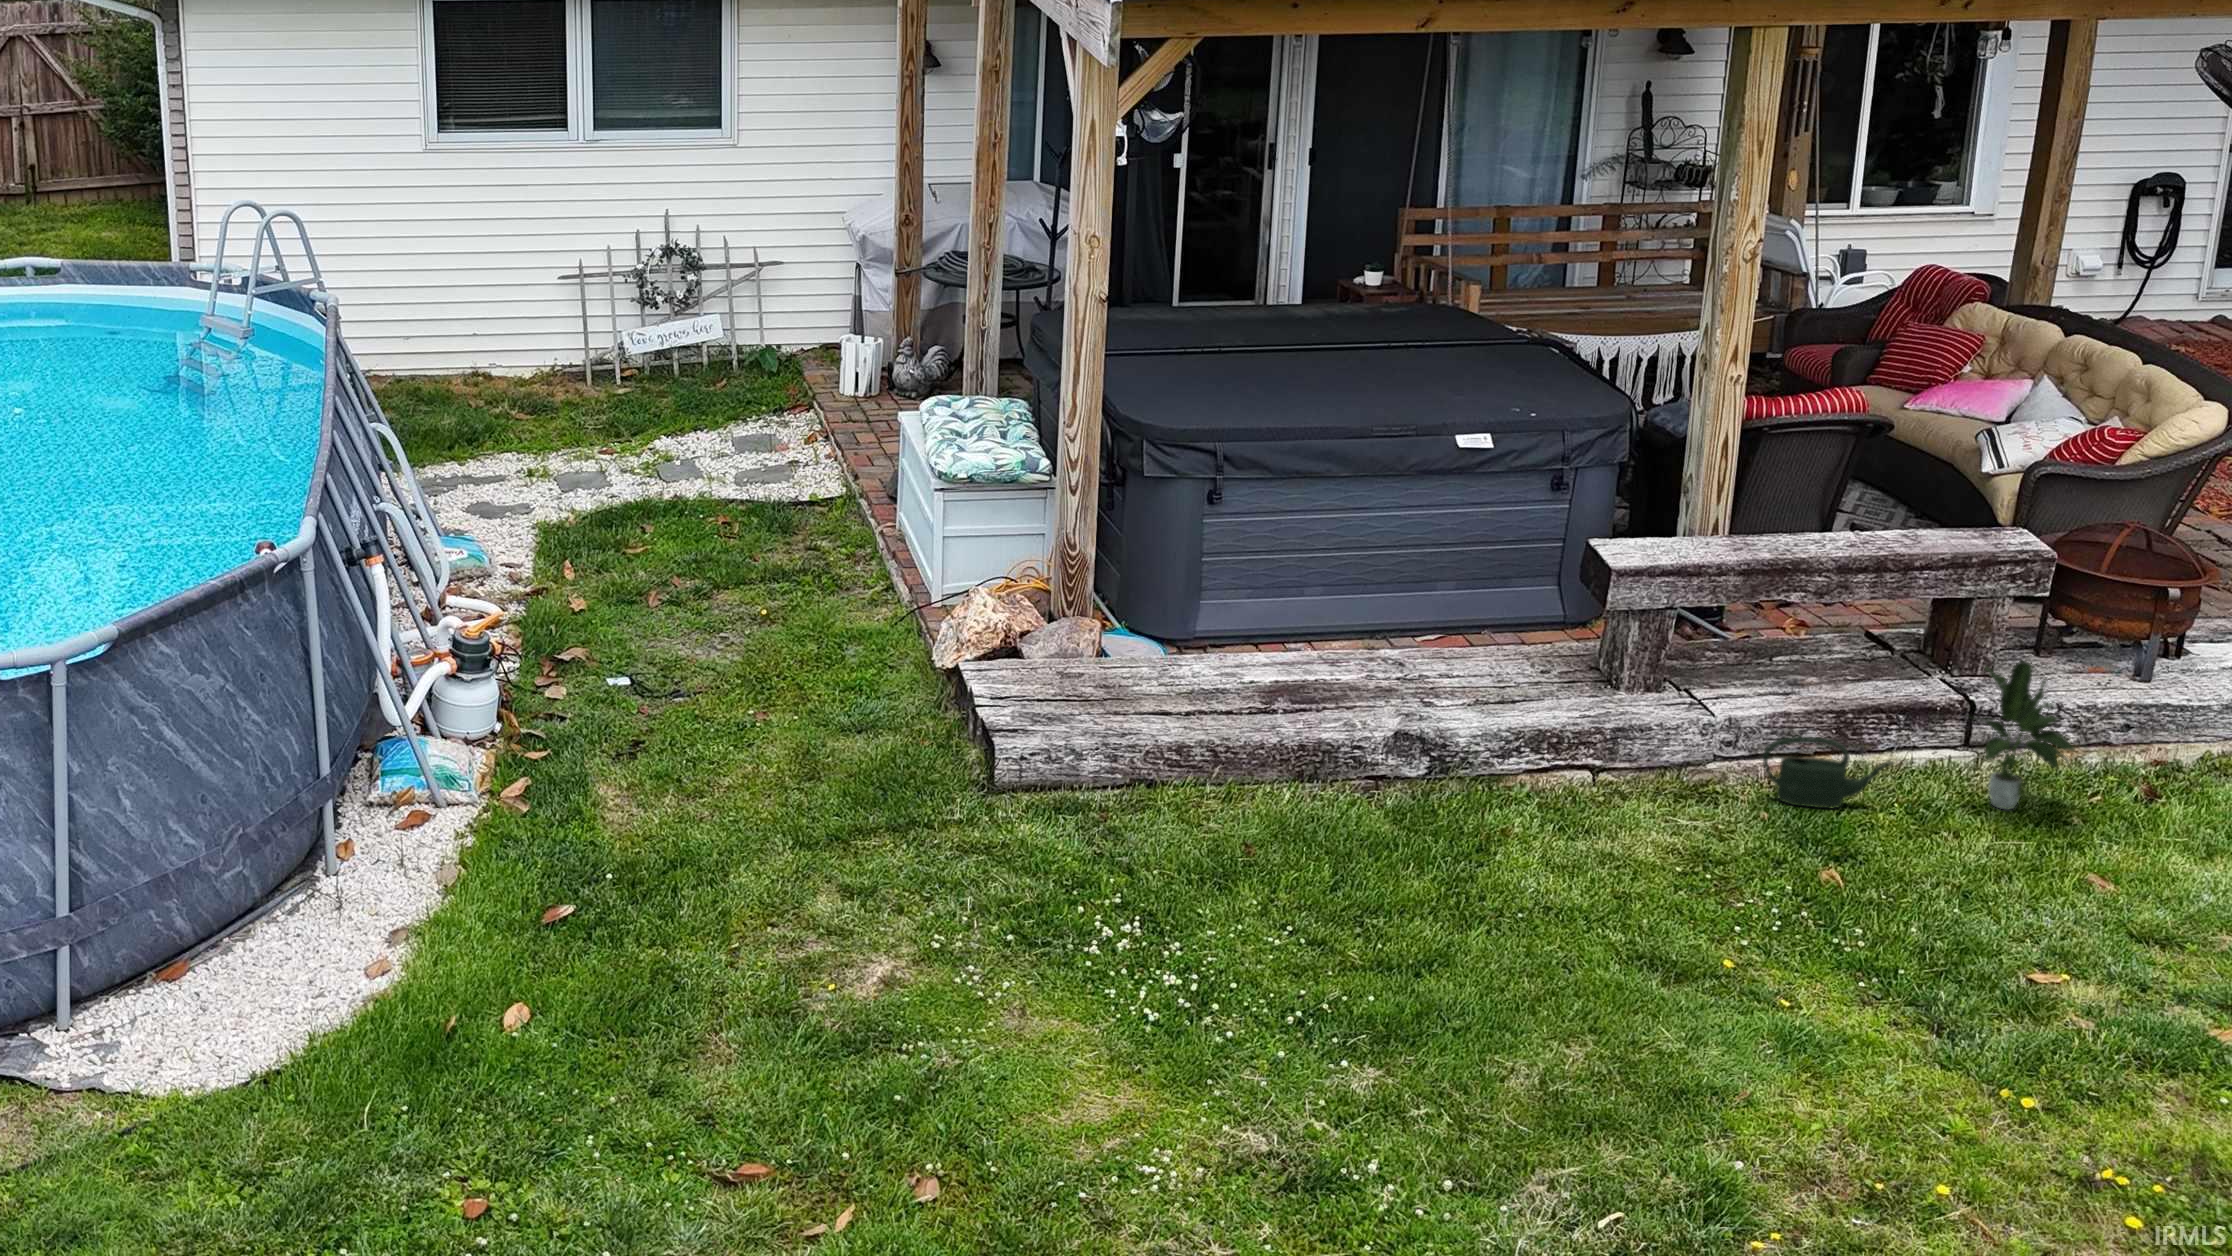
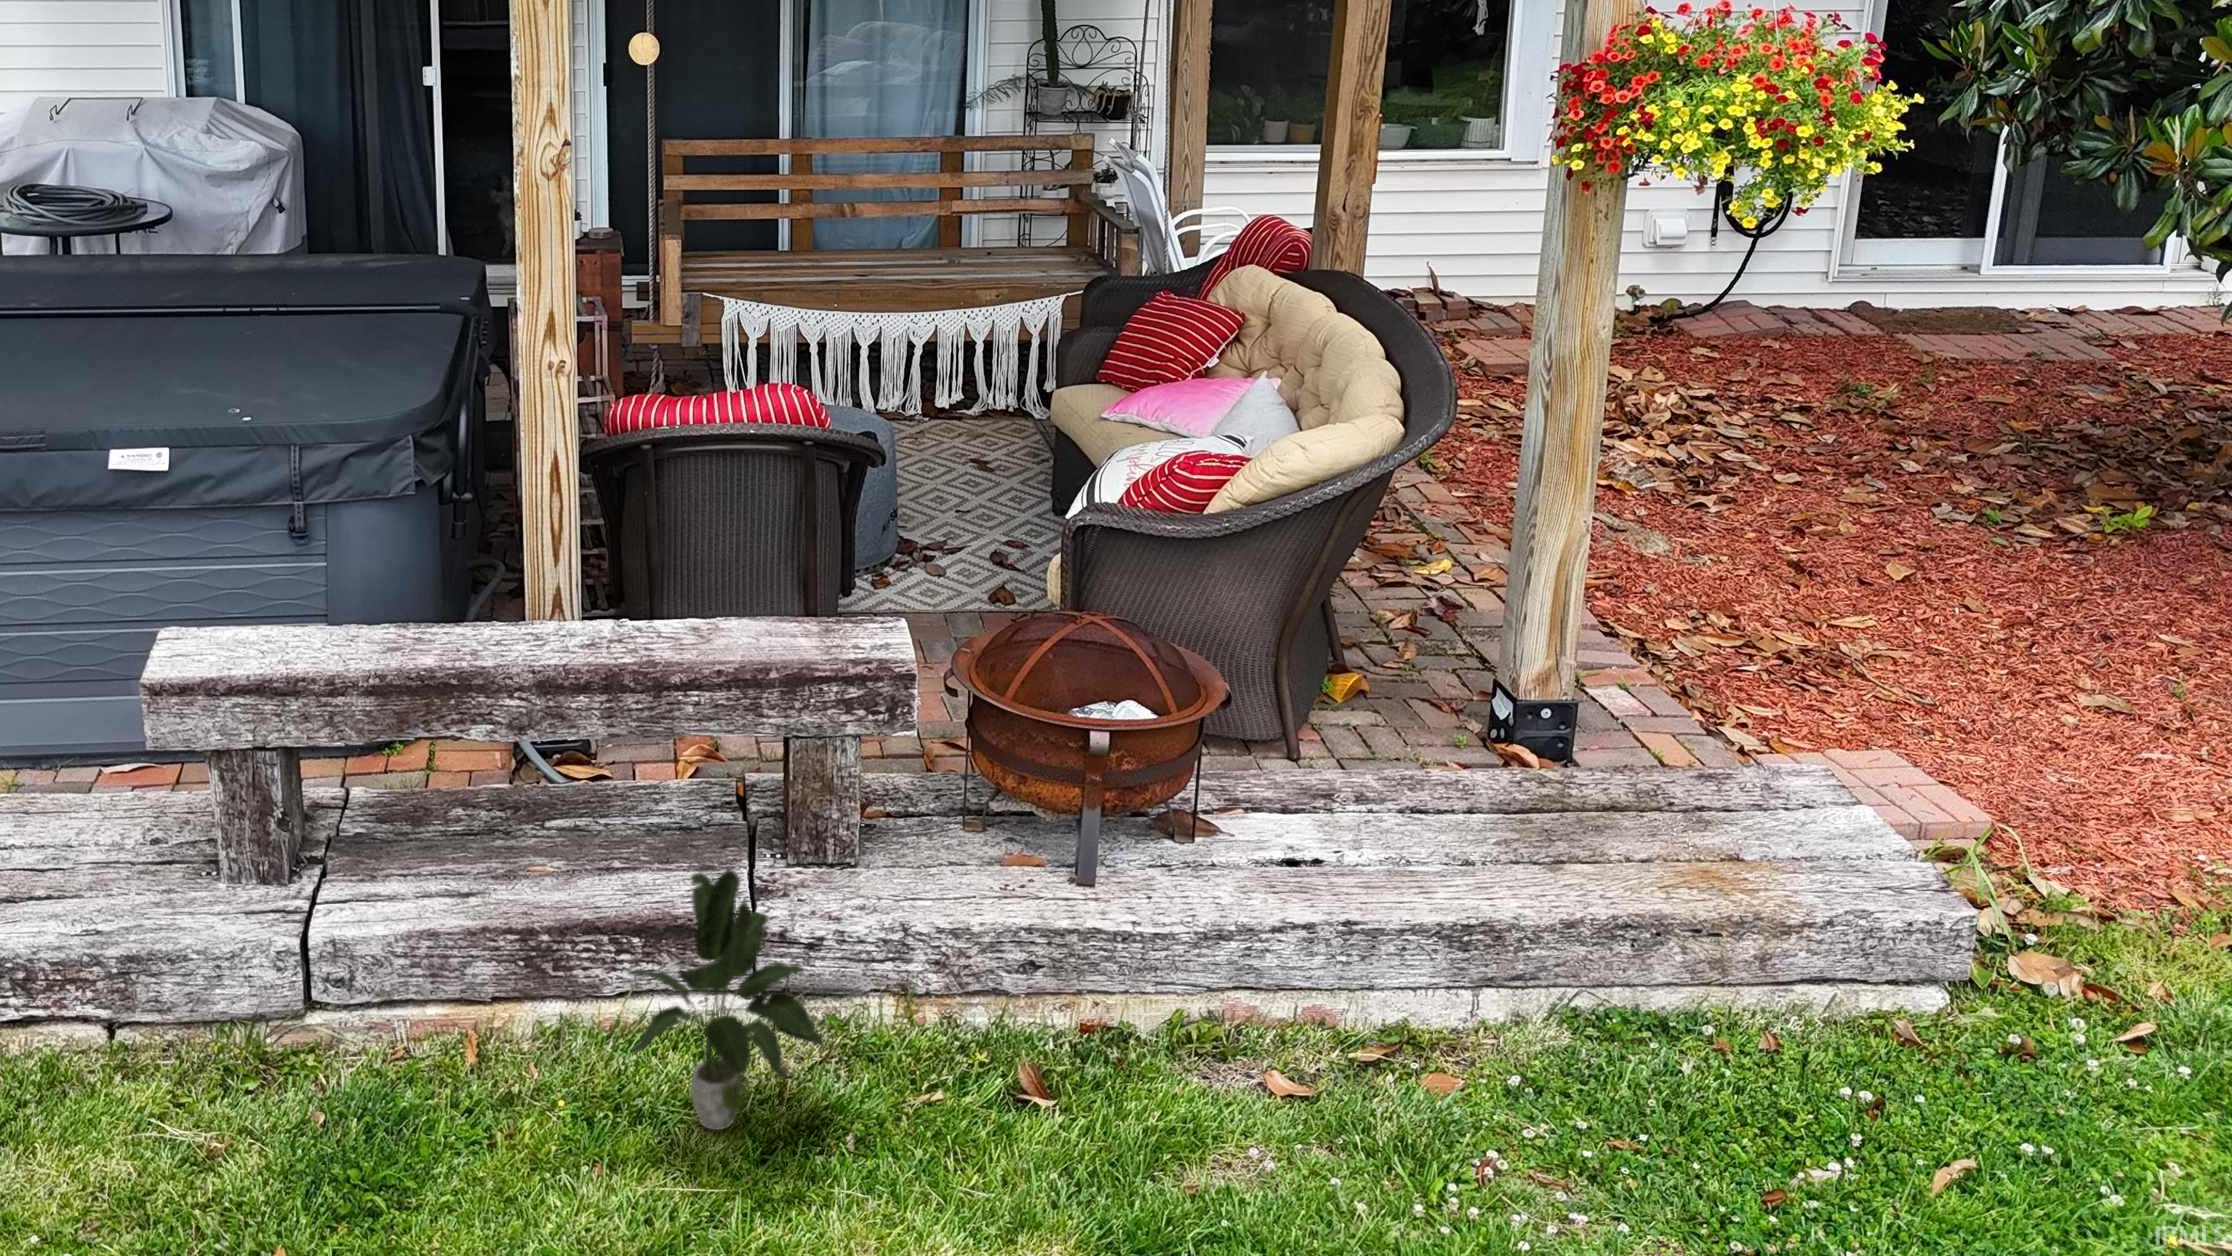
watering can: present [1763,736,1893,808] -> none [319,989,513,1120]

